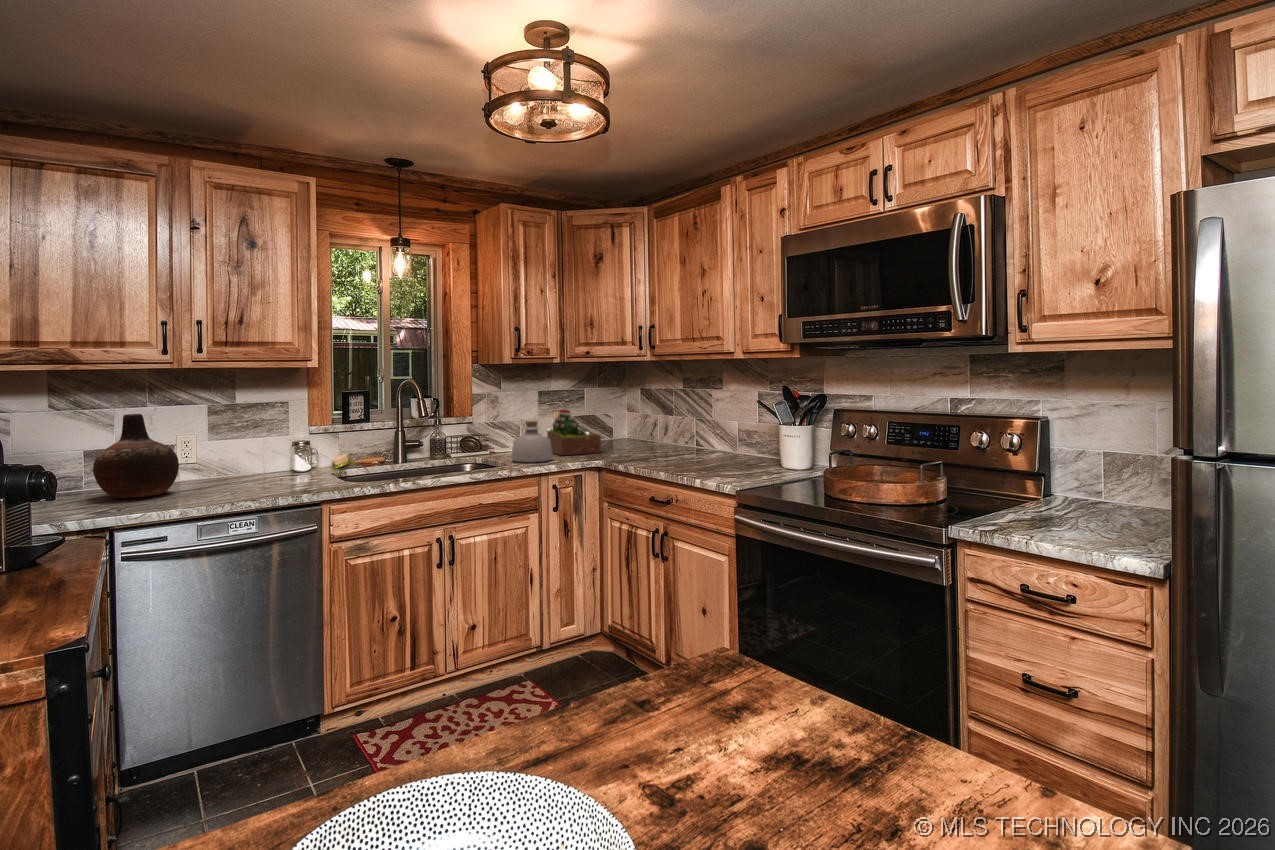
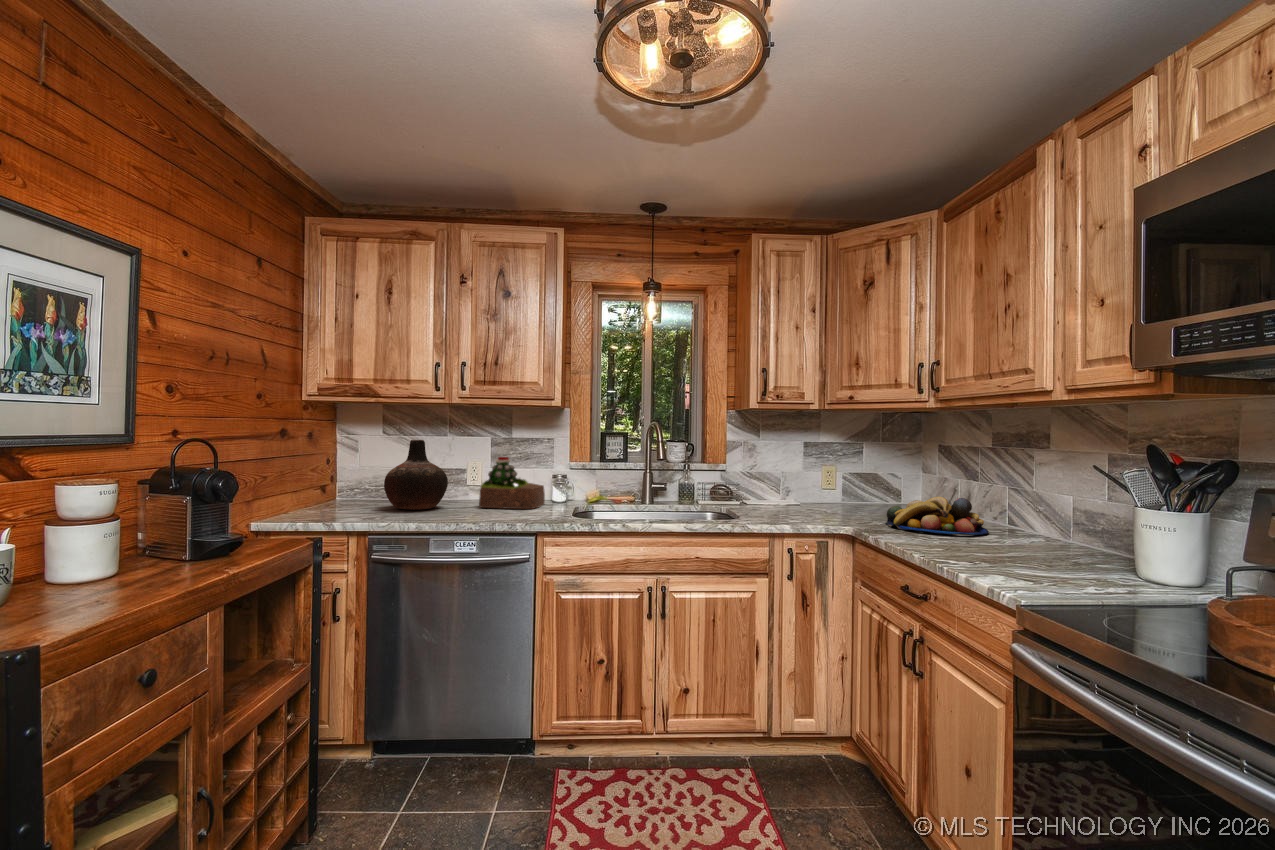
succulent plant: present [547,410,601,455] -> present [479,457,545,509]
bottle: present [511,421,553,462] -> none [752,472,799,520]
fruit bowl: none [619,430,690,458] -> present [885,497,989,535]

